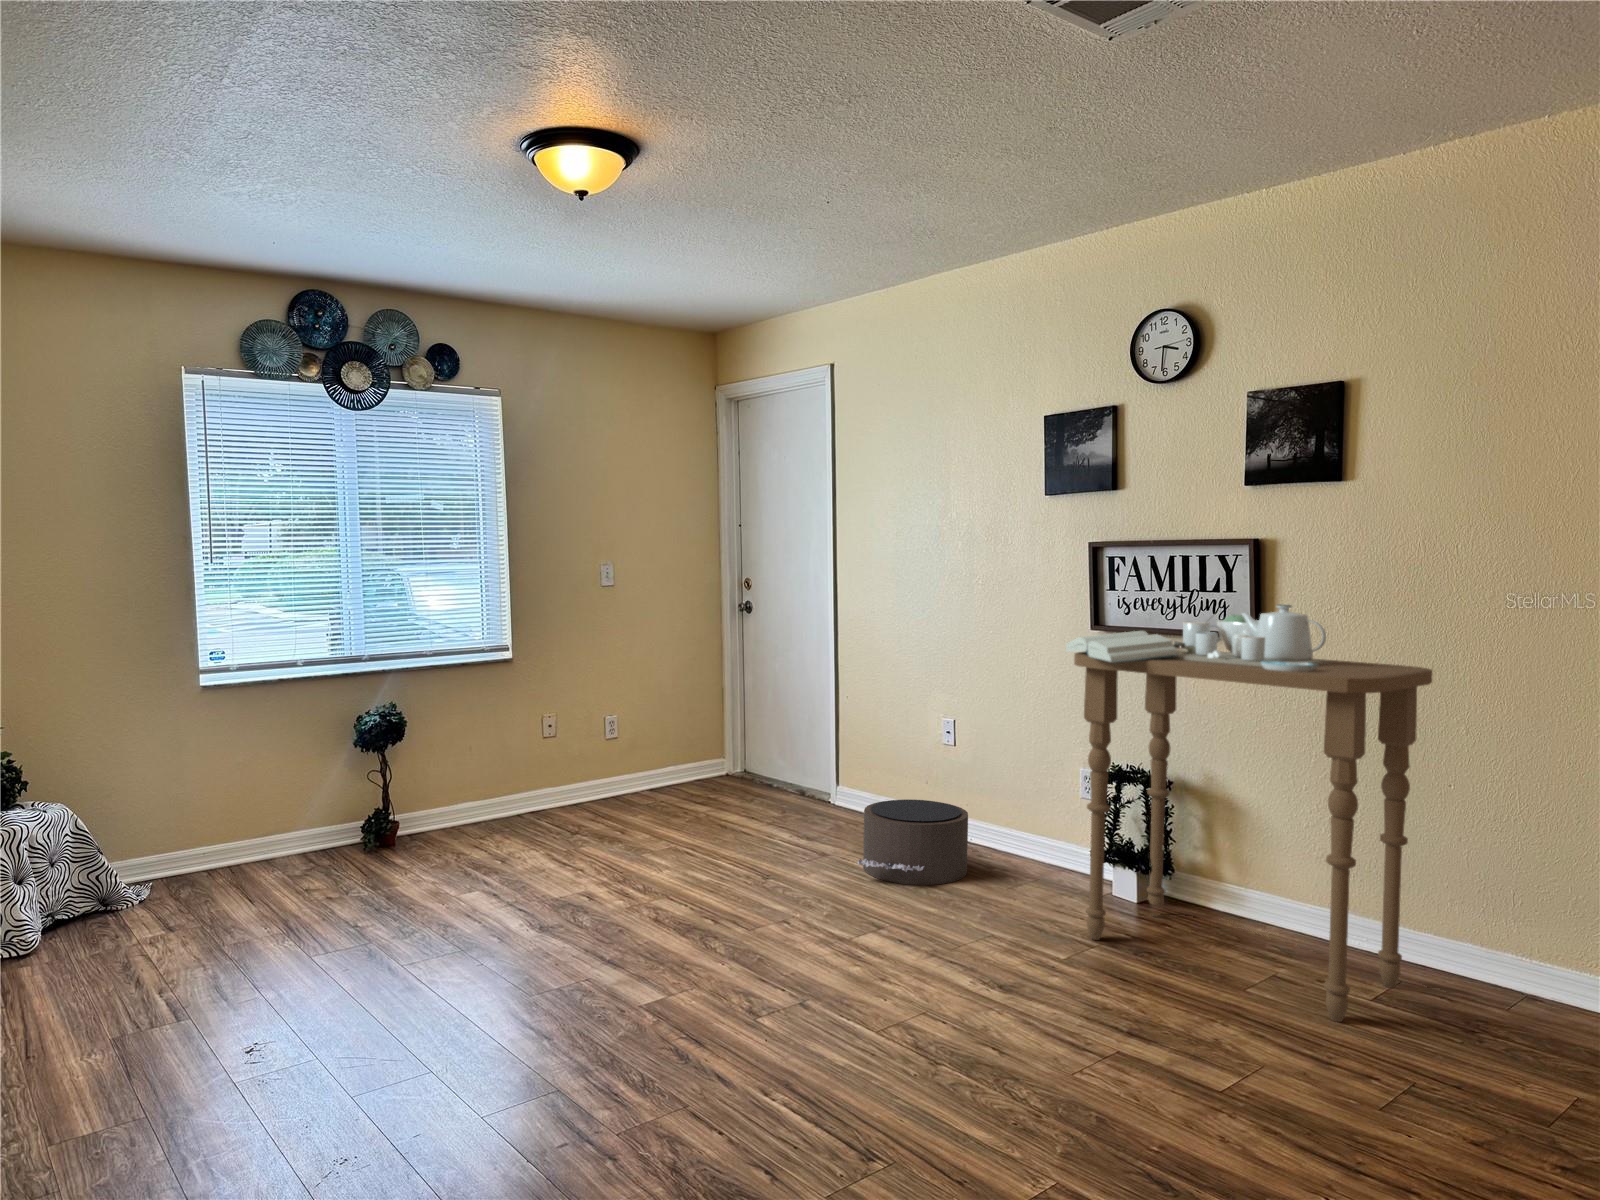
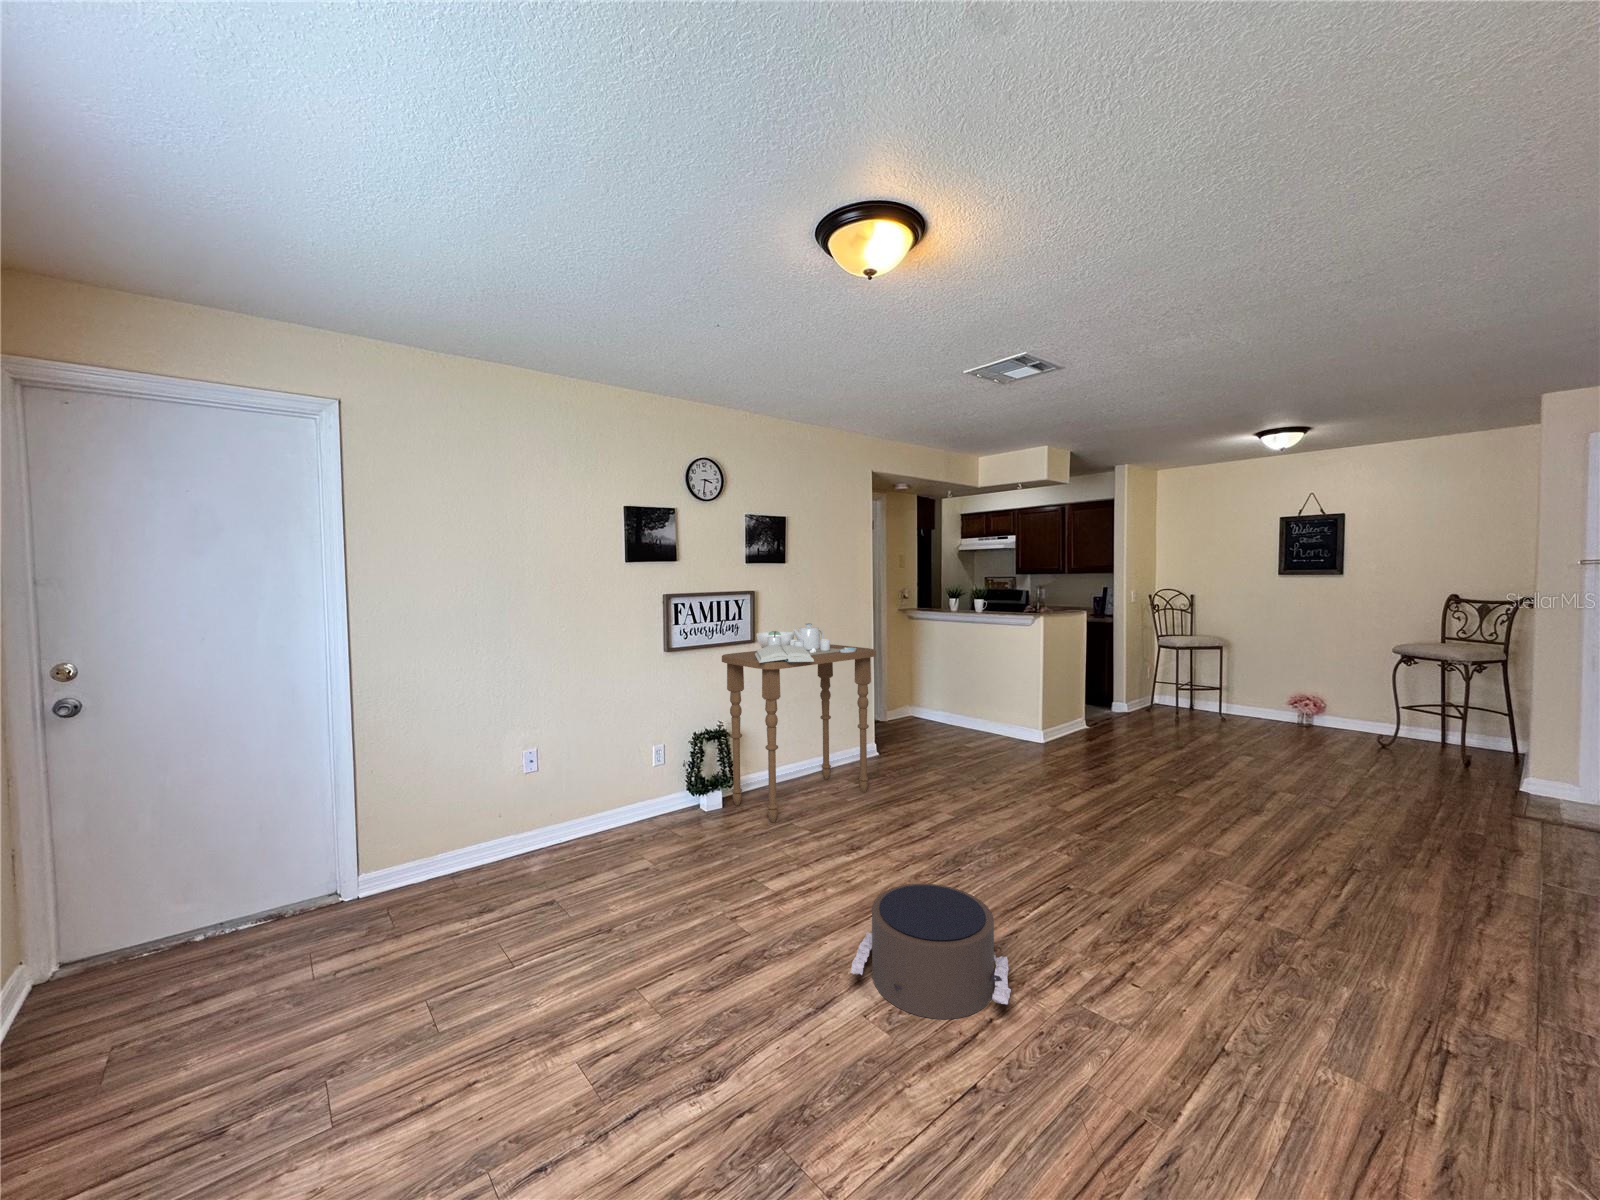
pouf: present [857,800,968,885] -> present [850,883,1011,1019]

